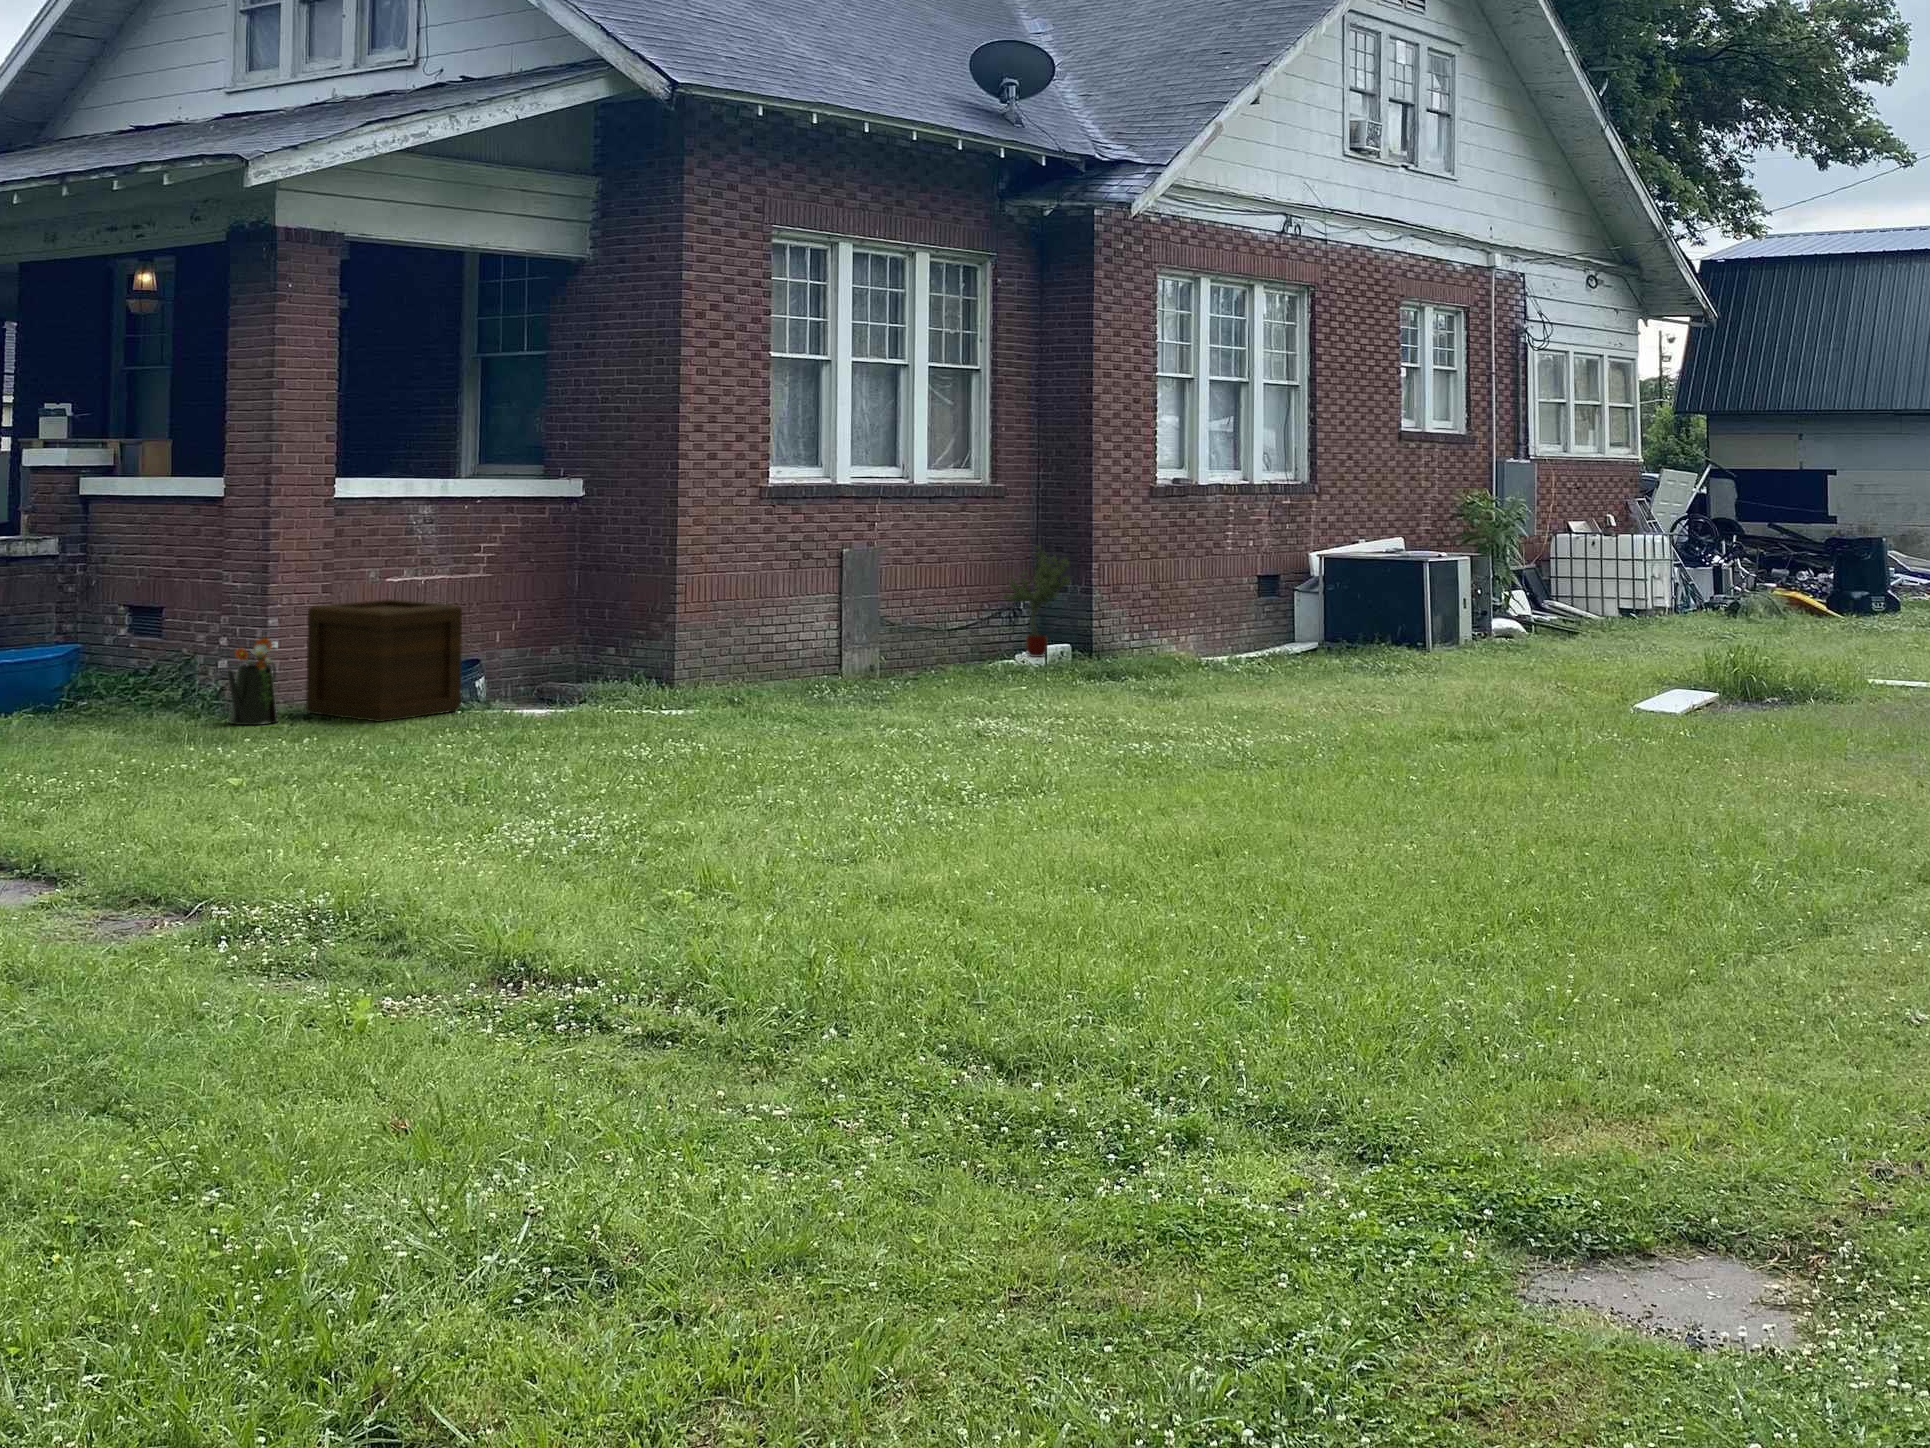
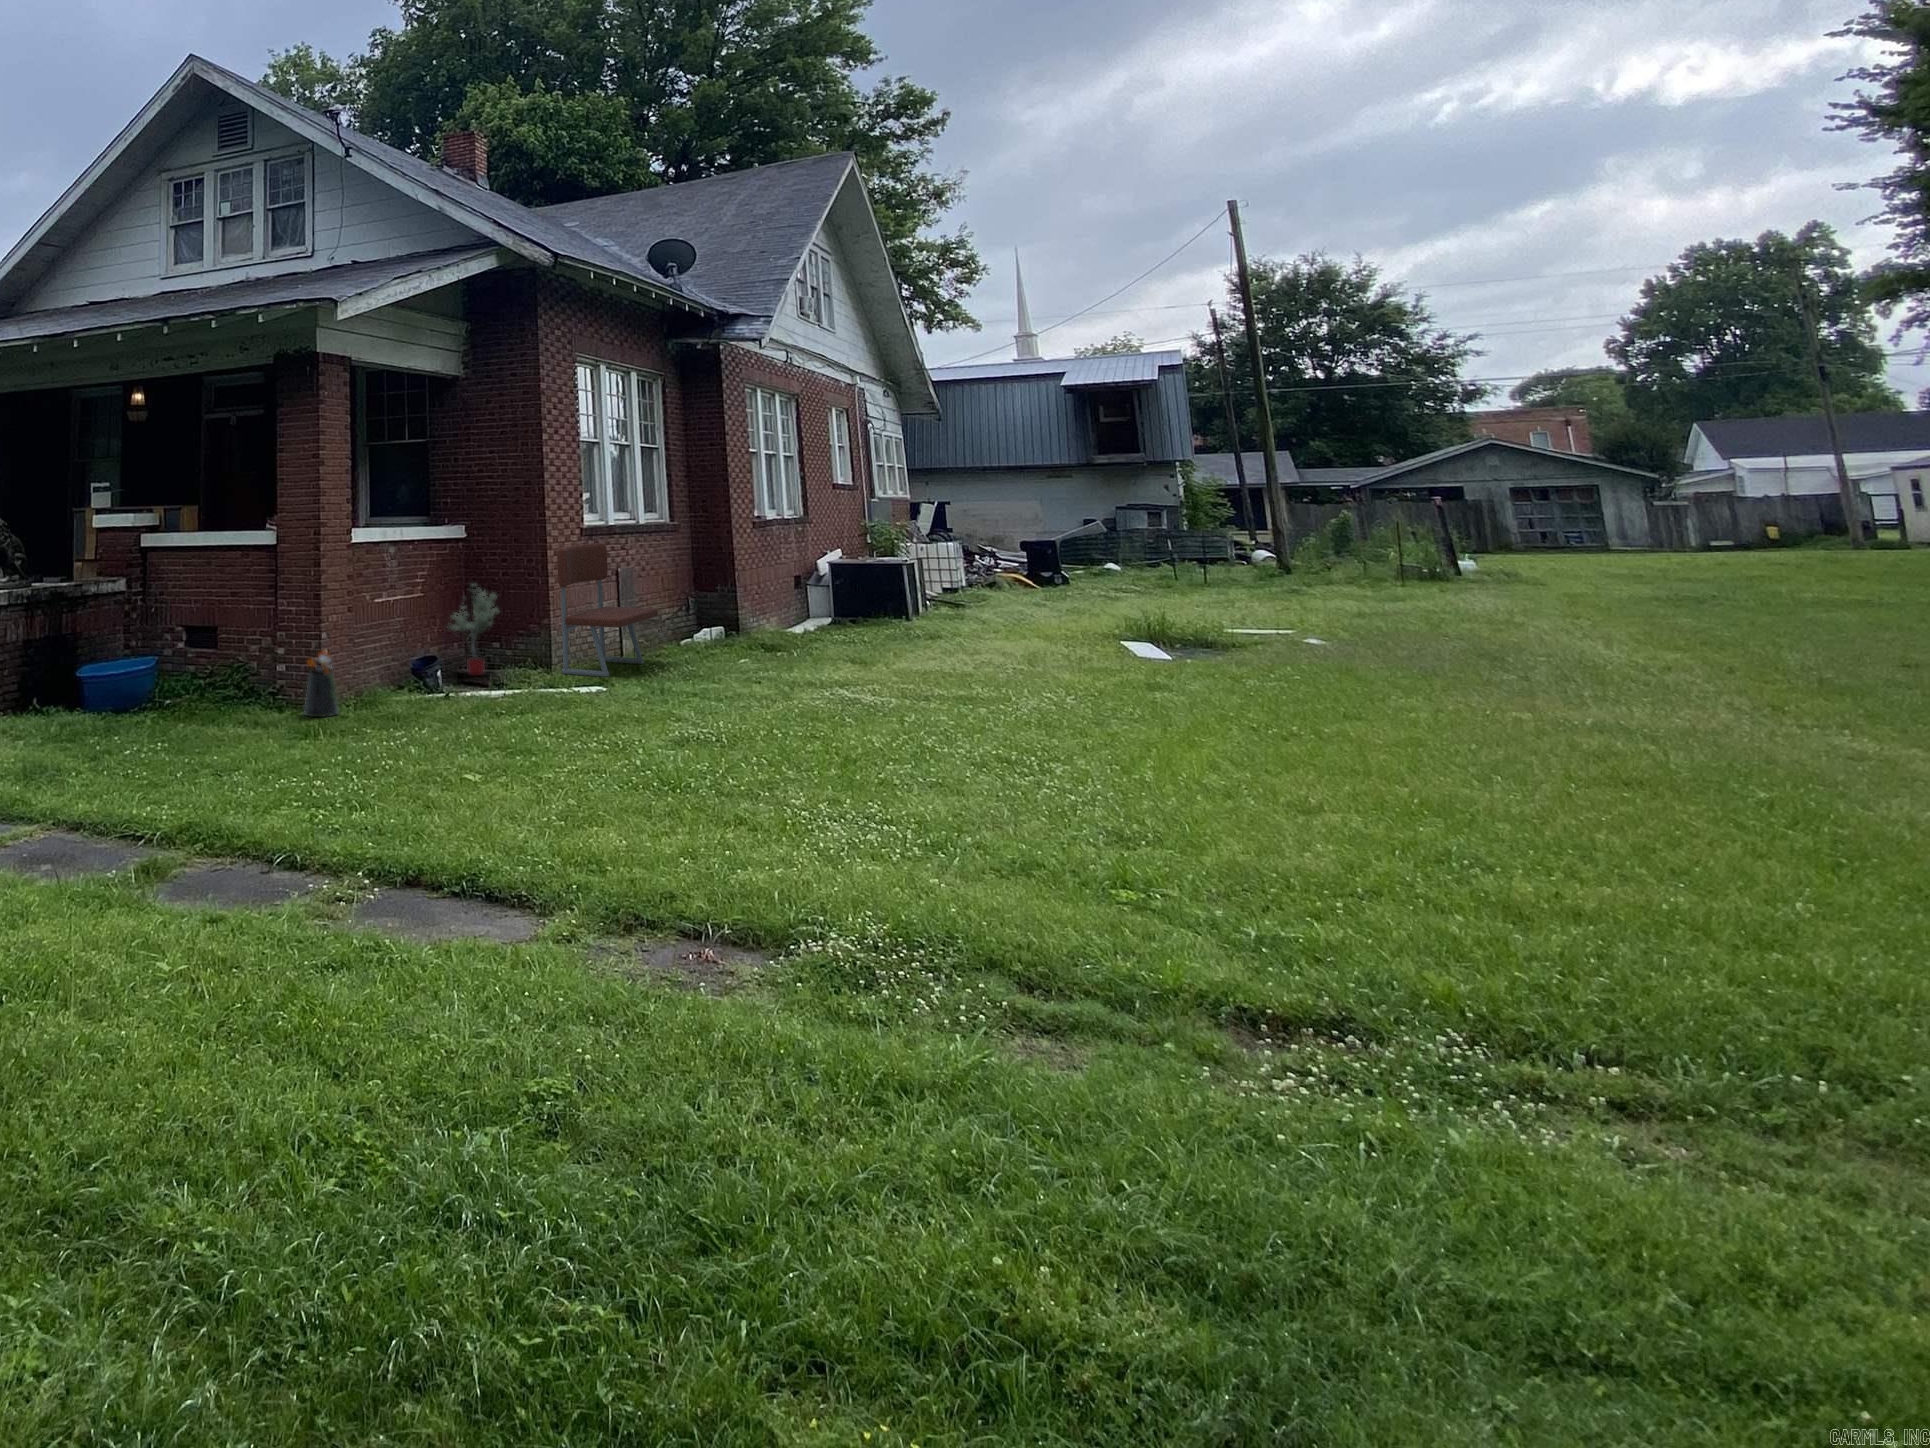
bench: none [689,509,860,699] -> present [557,543,658,677]
potted tree: present [1003,546,1070,657] -> present [450,583,499,676]
wooden crate: present [306,599,462,722] -> none [341,617,445,709]

